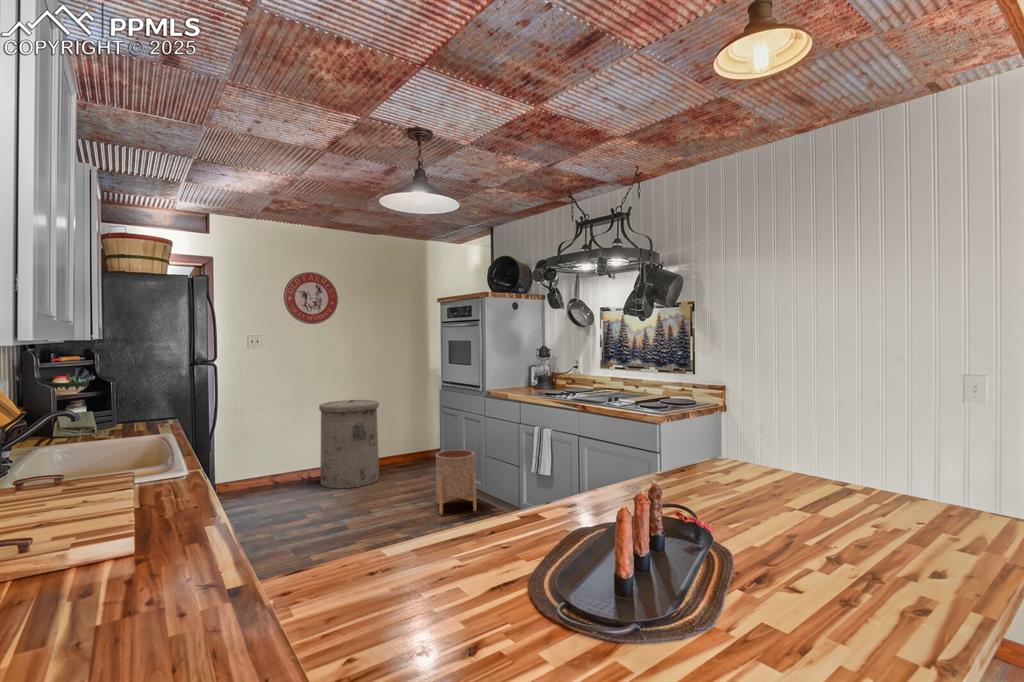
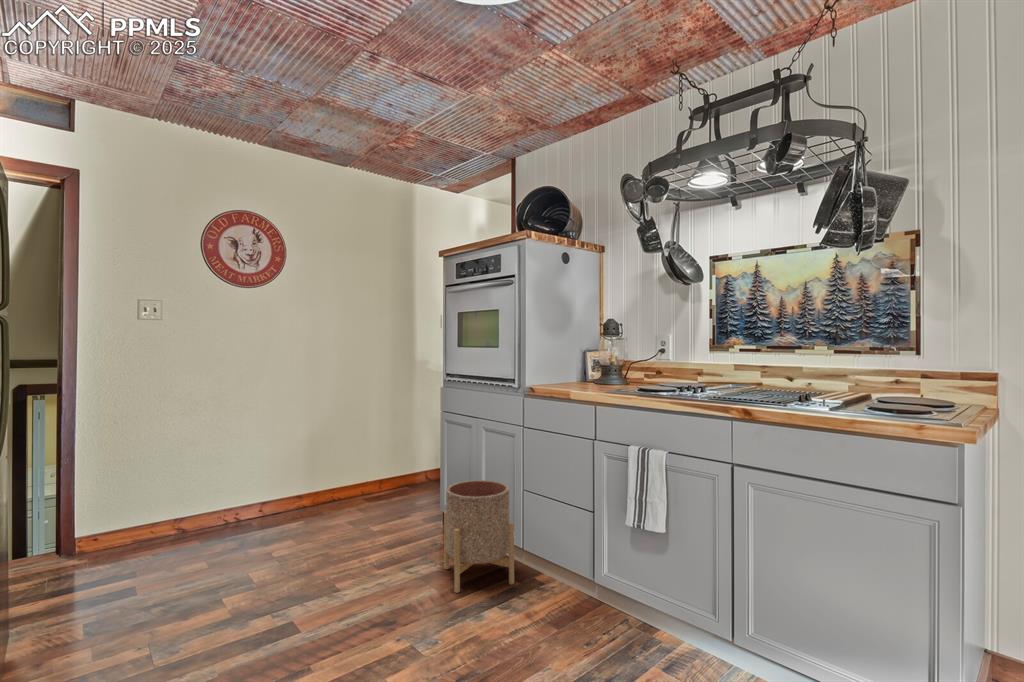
trash can: present [319,400,379,488] -> none [253,402,348,540]

